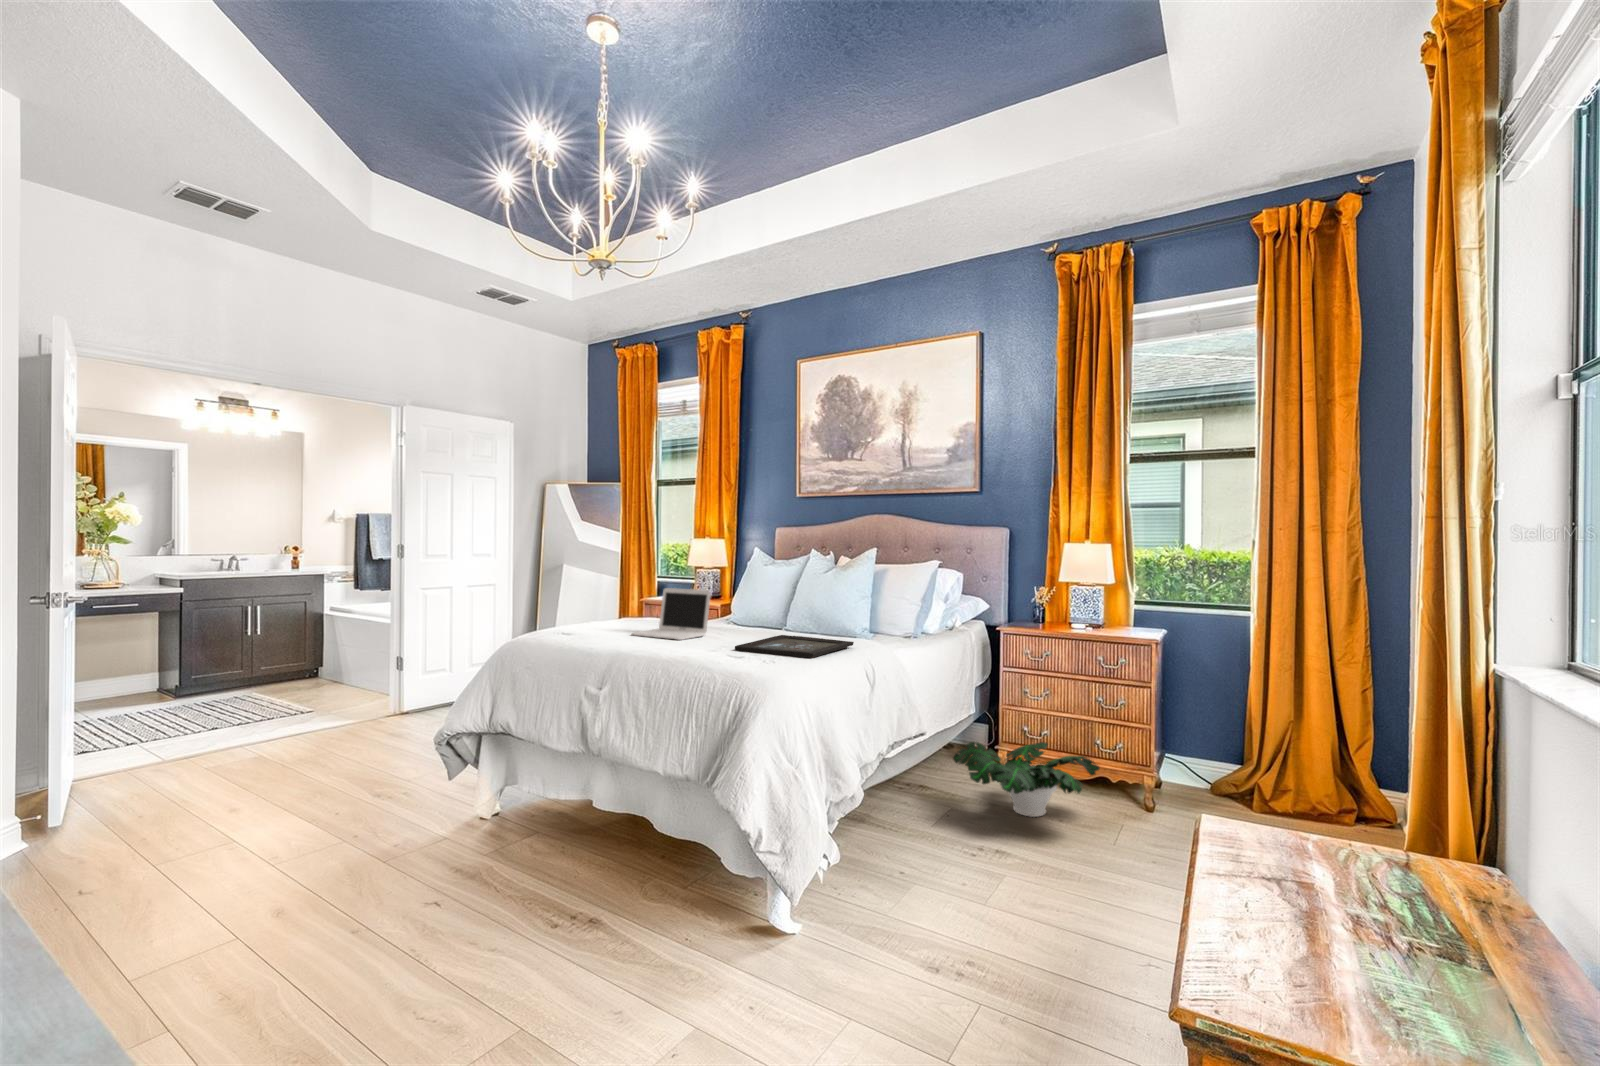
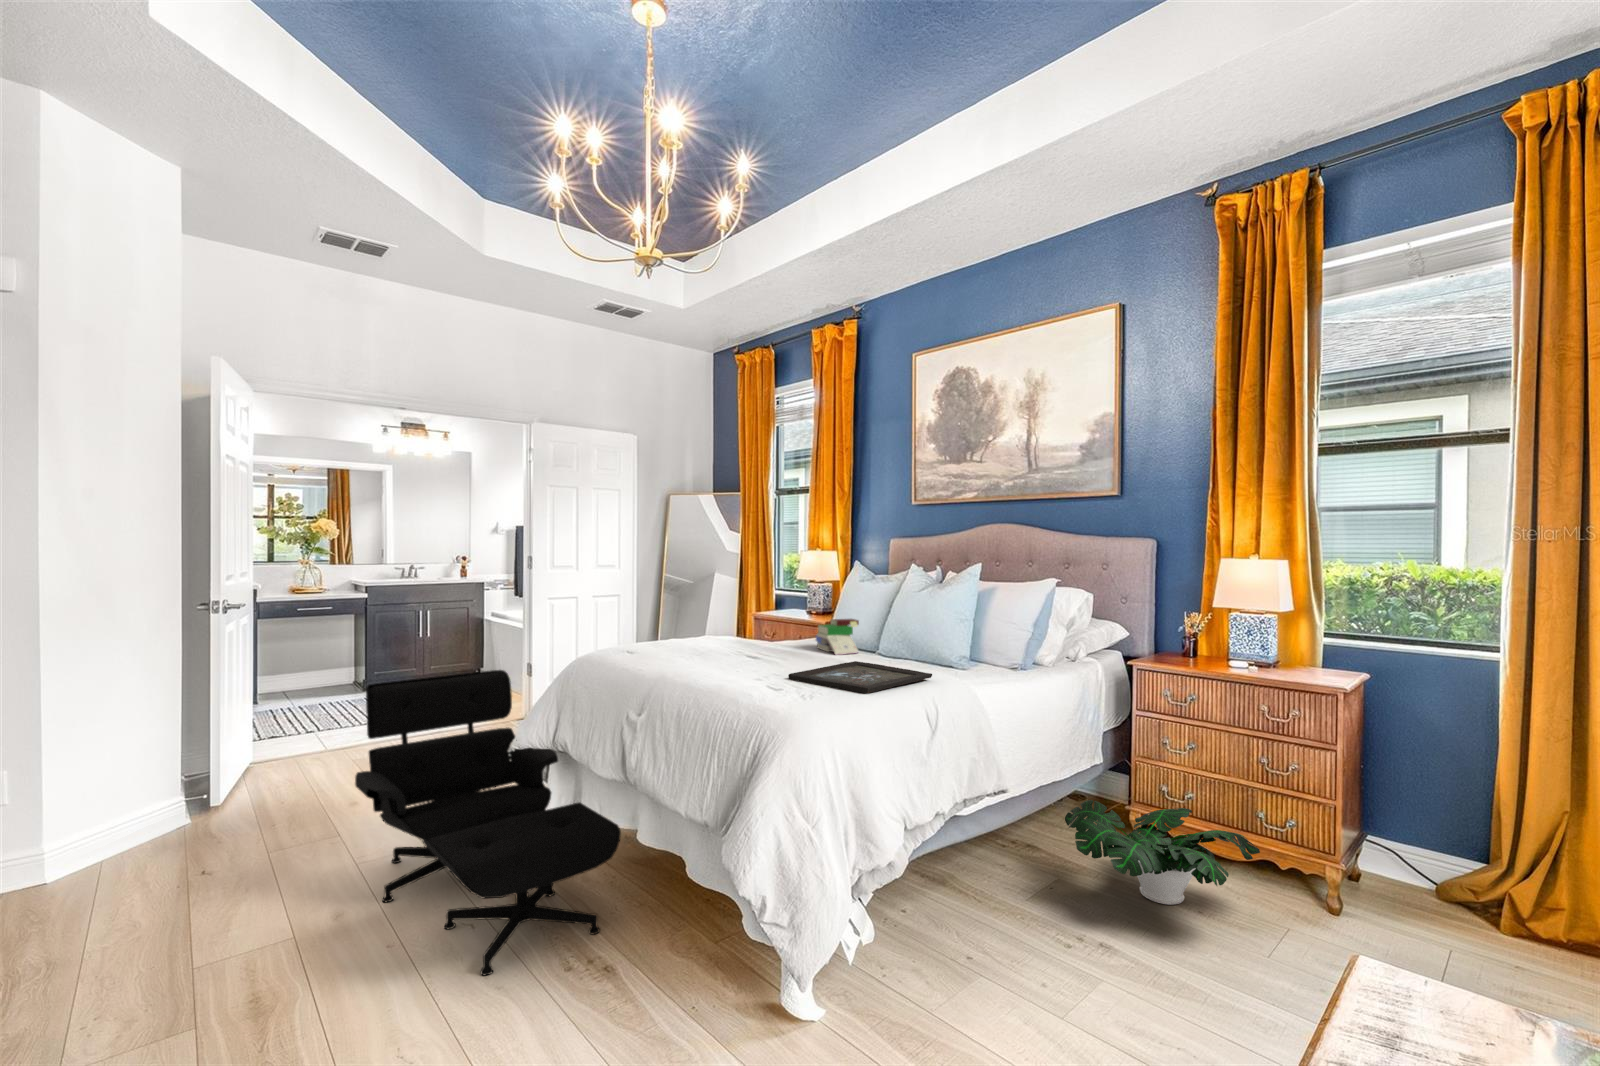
laptop: present [632,588,711,640] -> none [699,604,783,663]
book: none [729,600,772,632] -> present [816,619,859,655]
lounge chair: none [295,657,594,932] -> present [355,670,621,975]

